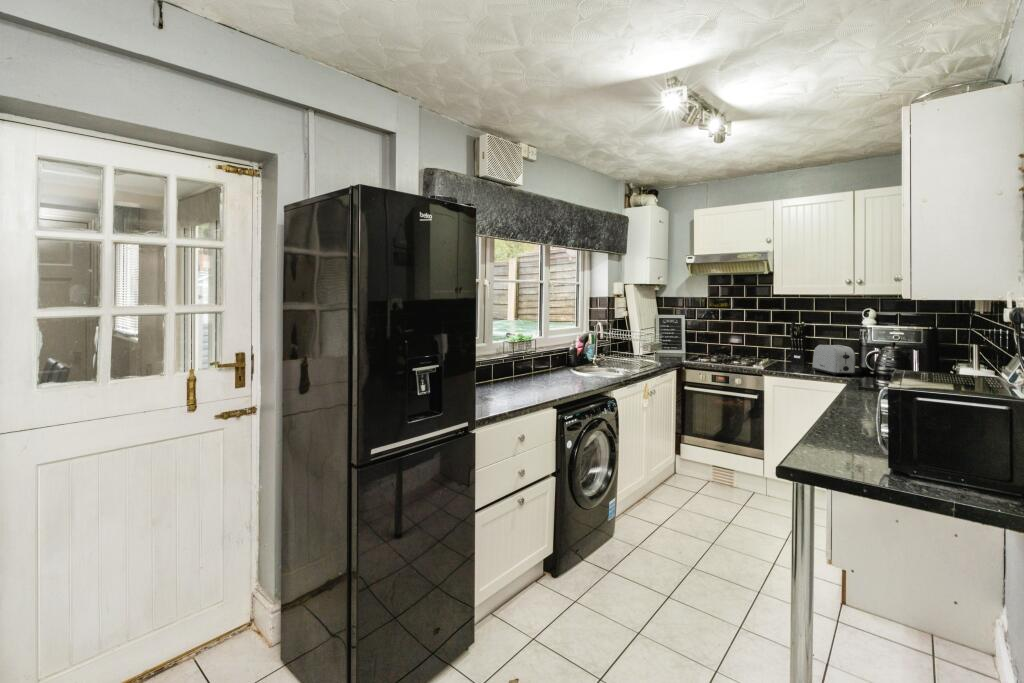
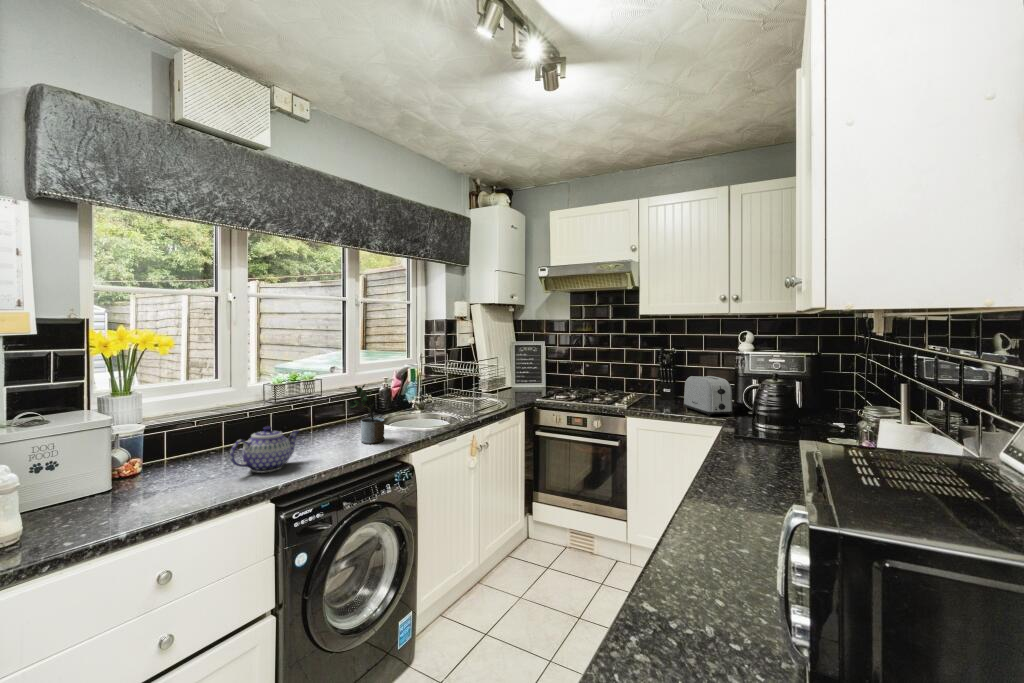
potted plant: none [574,344,594,384] -> present [349,384,385,444]
teapot: none [525,367,553,394] -> present [230,426,299,473]

